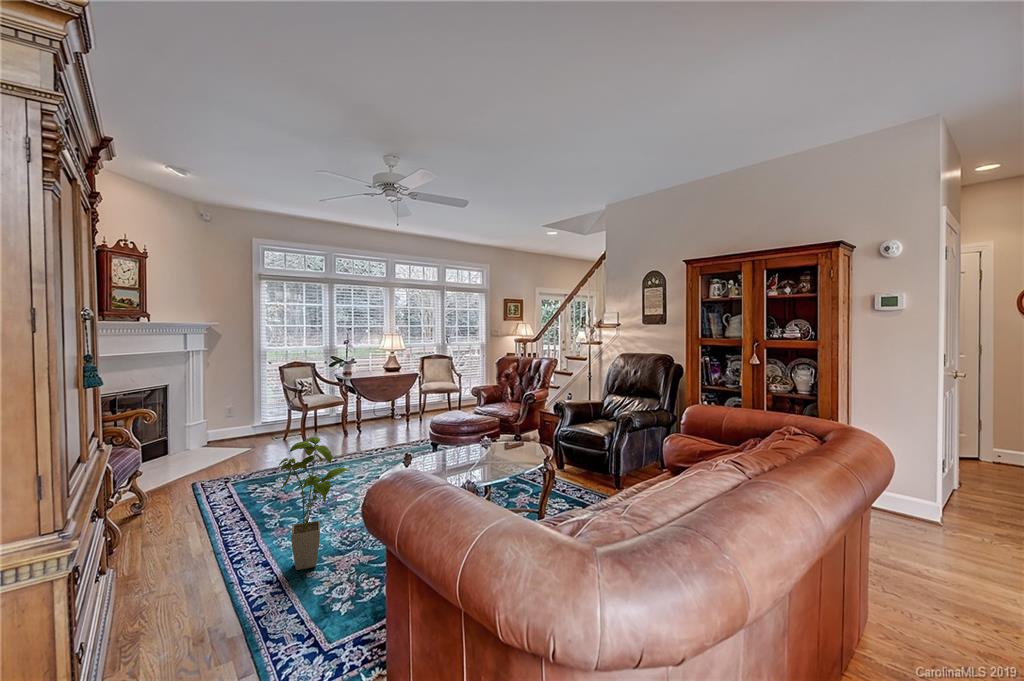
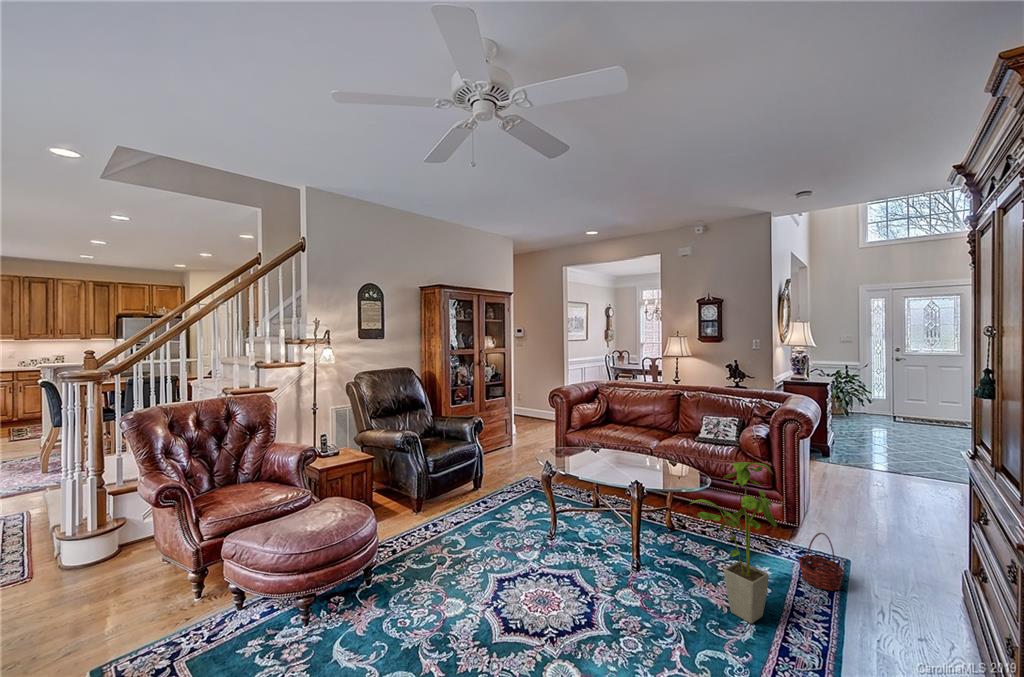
basket: none [256,575,309,653] -> present [798,533,844,591]

